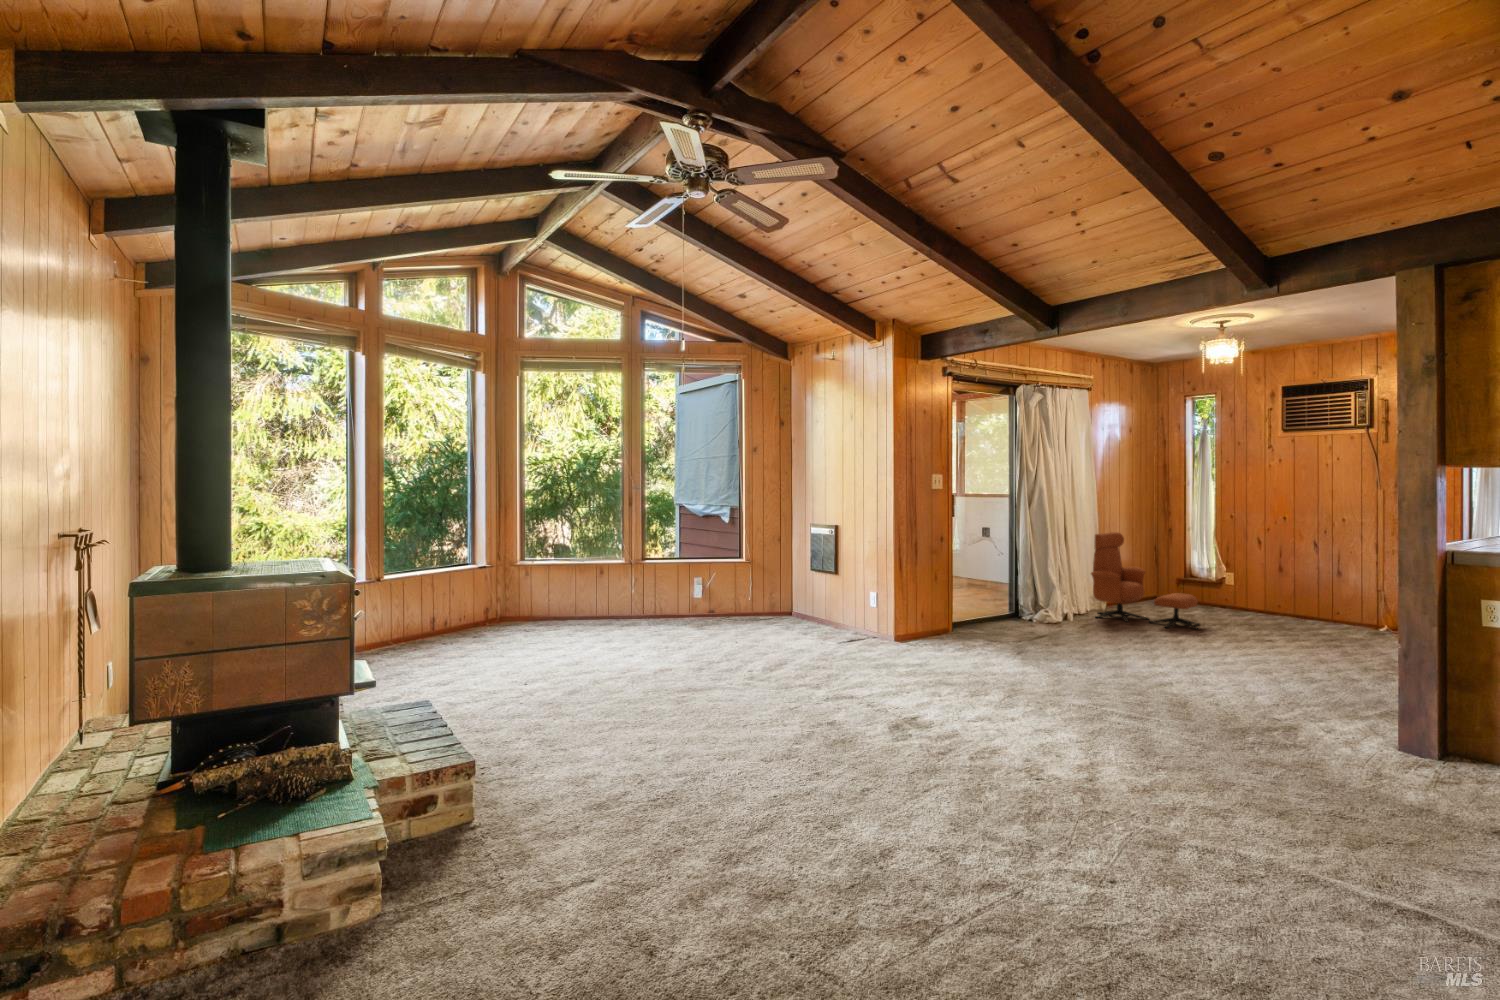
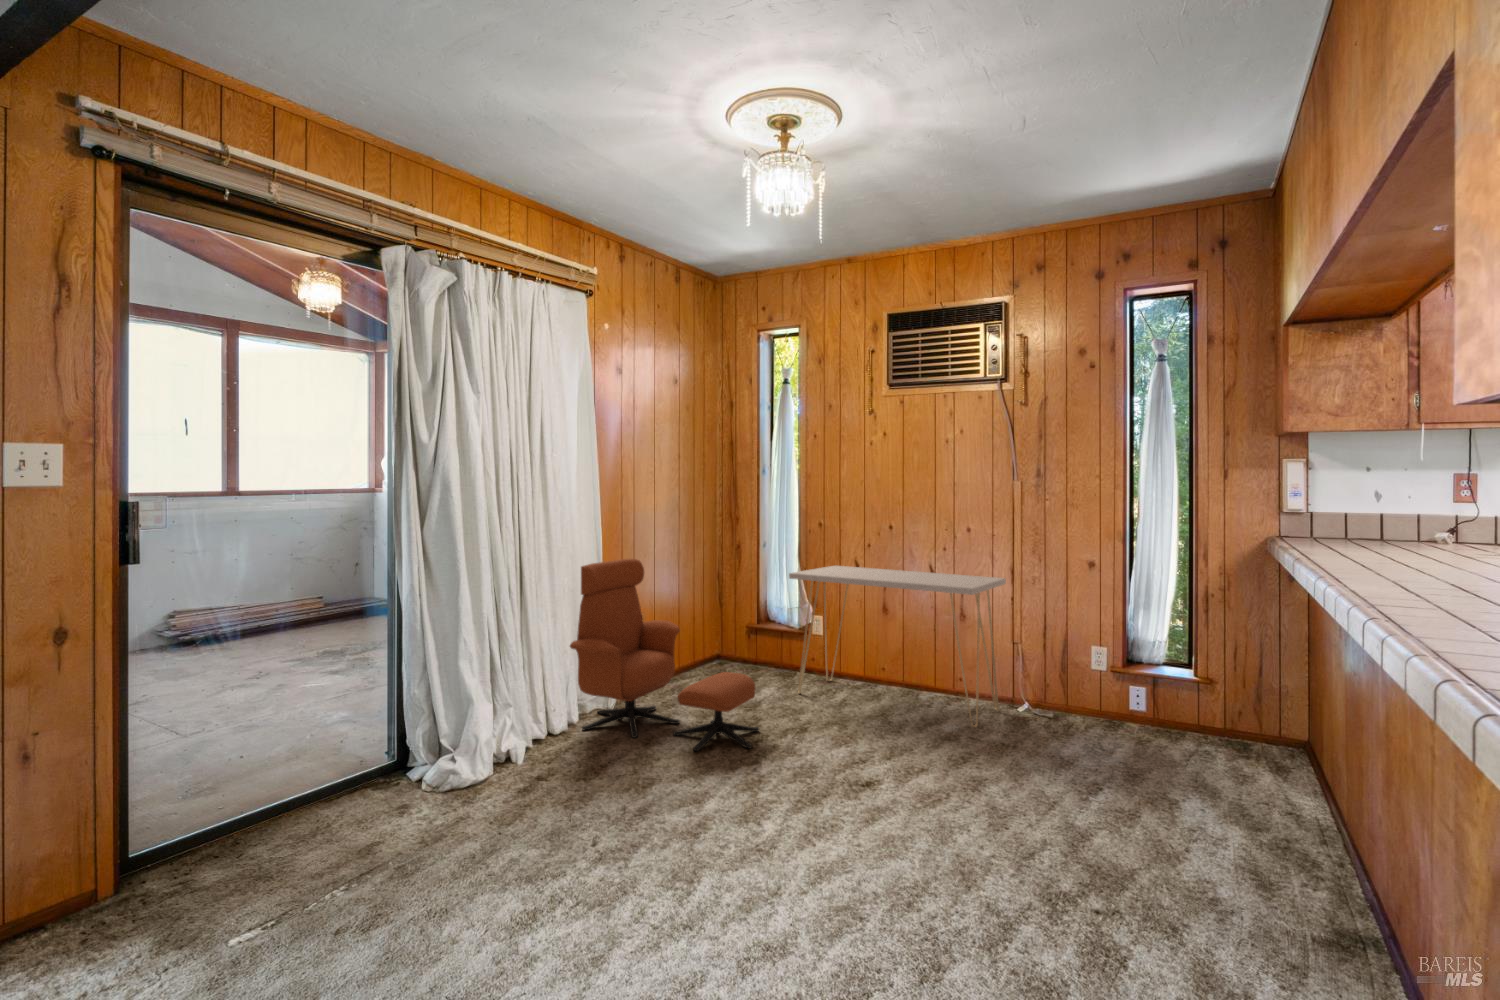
console table: none [1213,541,1370,633] -> present [789,566,1006,728]

